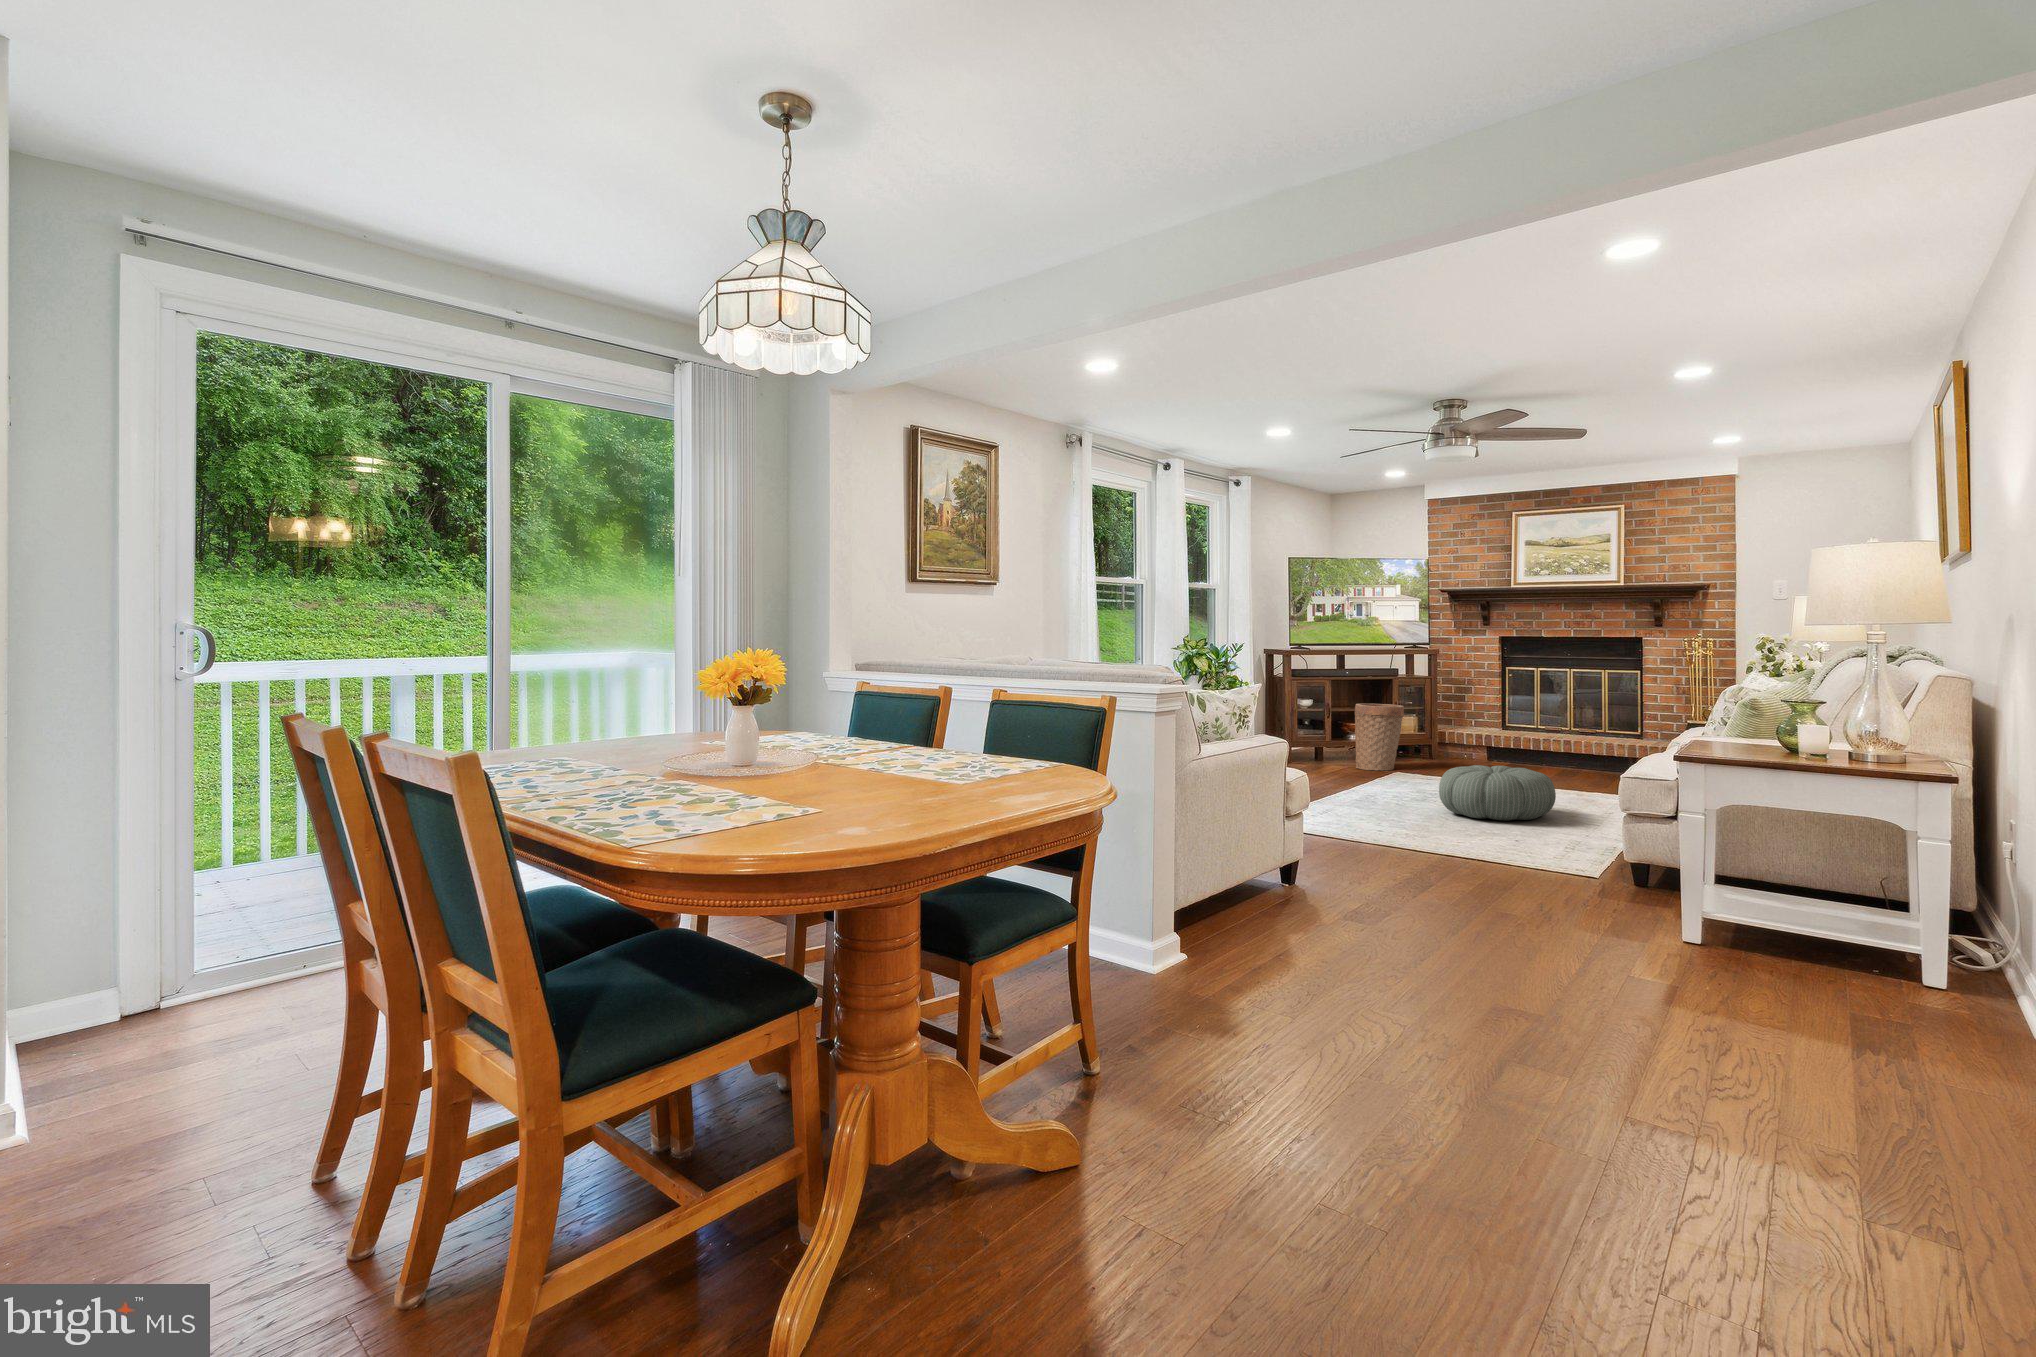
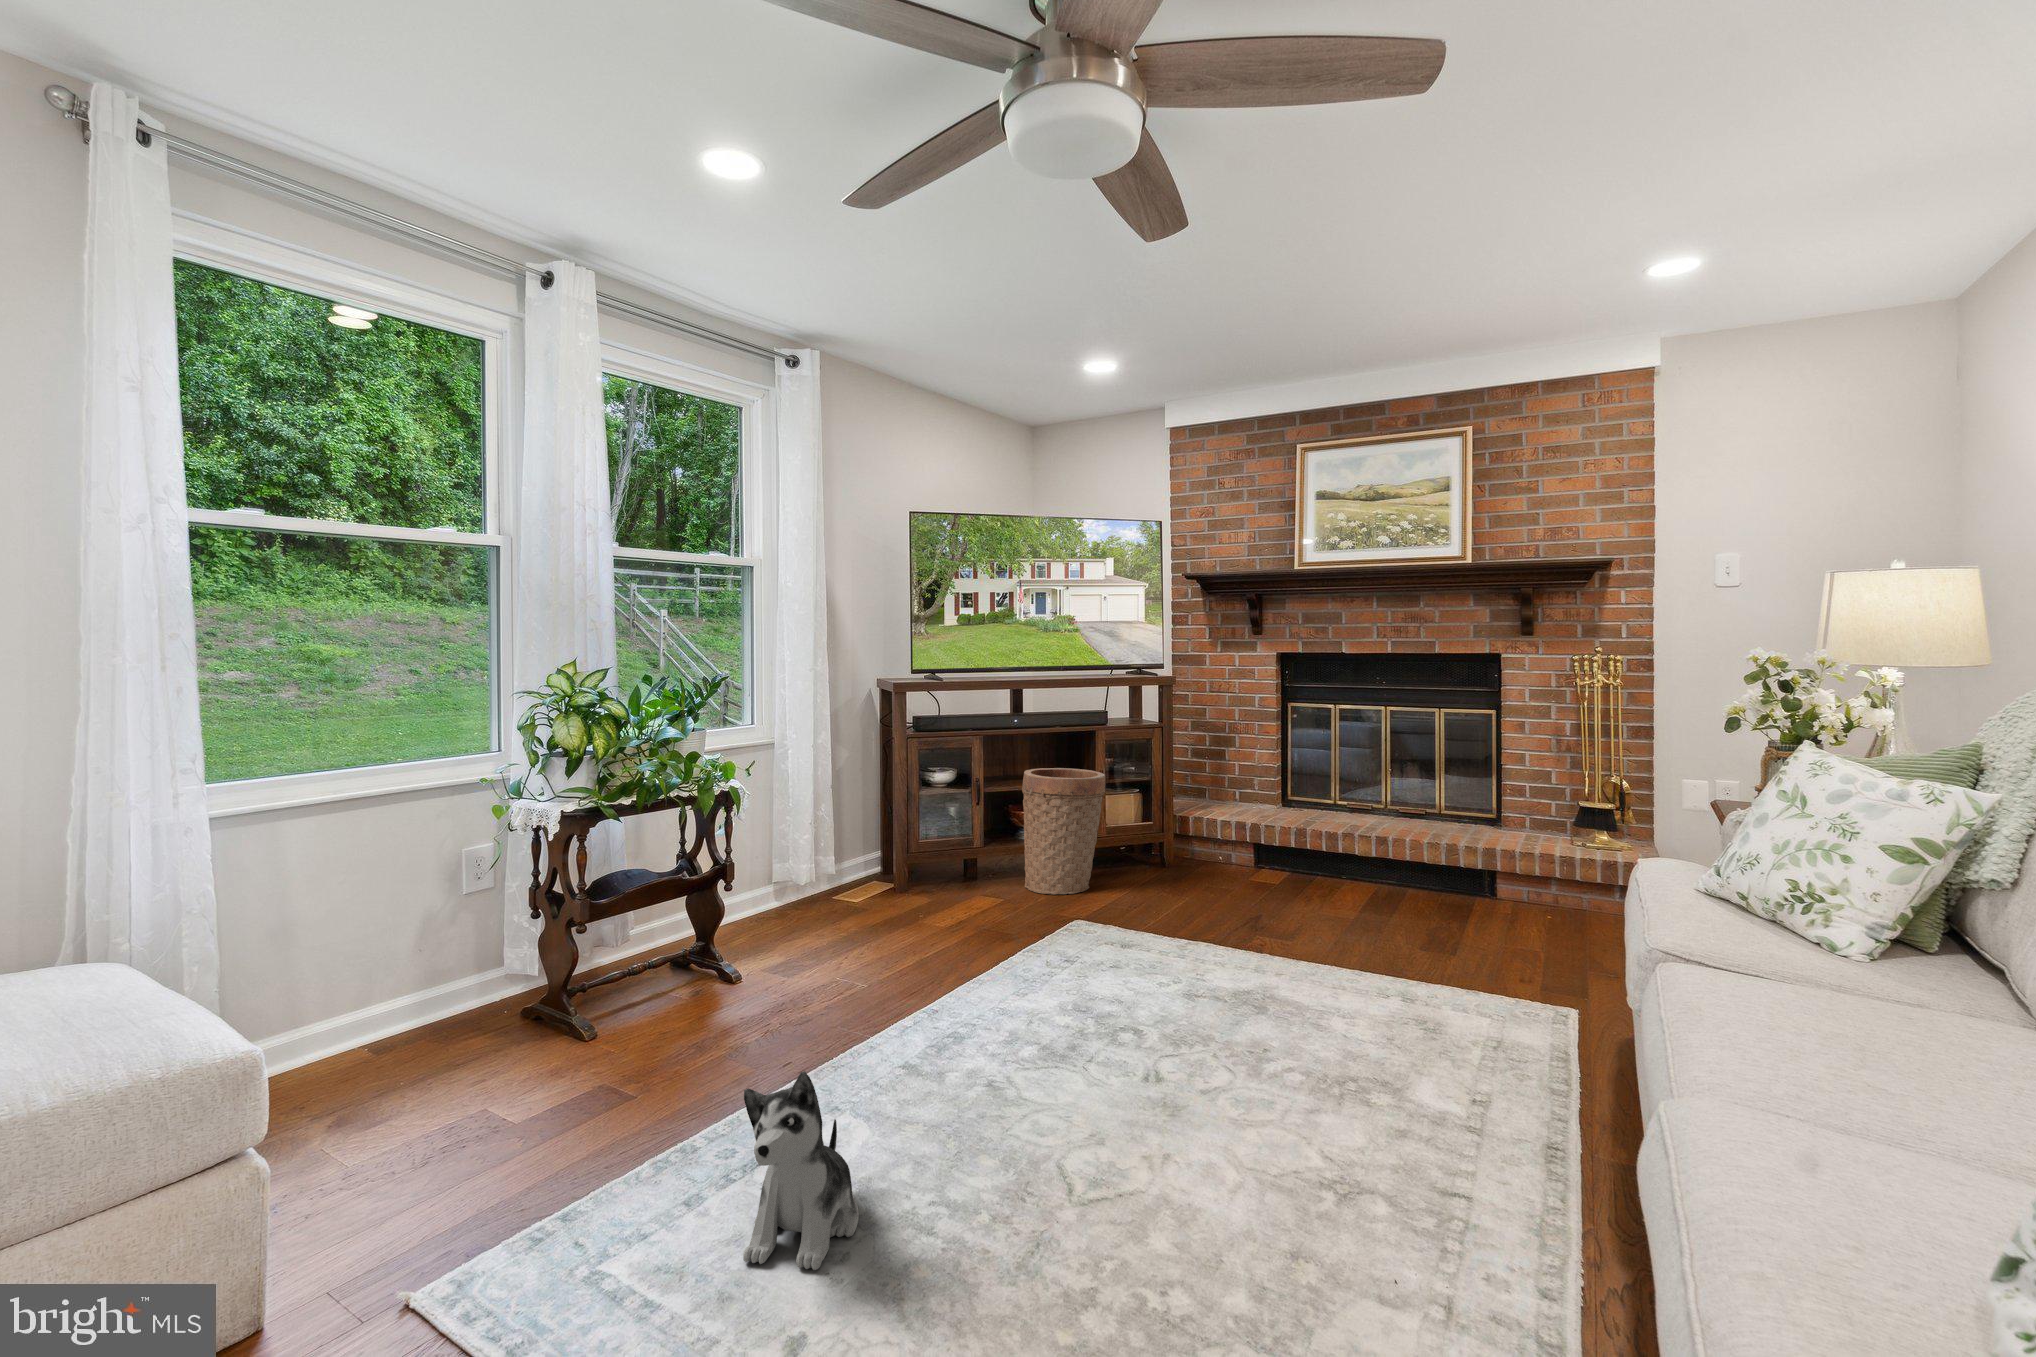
pouf: present [1439,765,1556,820] -> none [1054,968,1337,1170]
plush toy: none [1355,772,1392,830] -> present [743,1071,859,1270]

